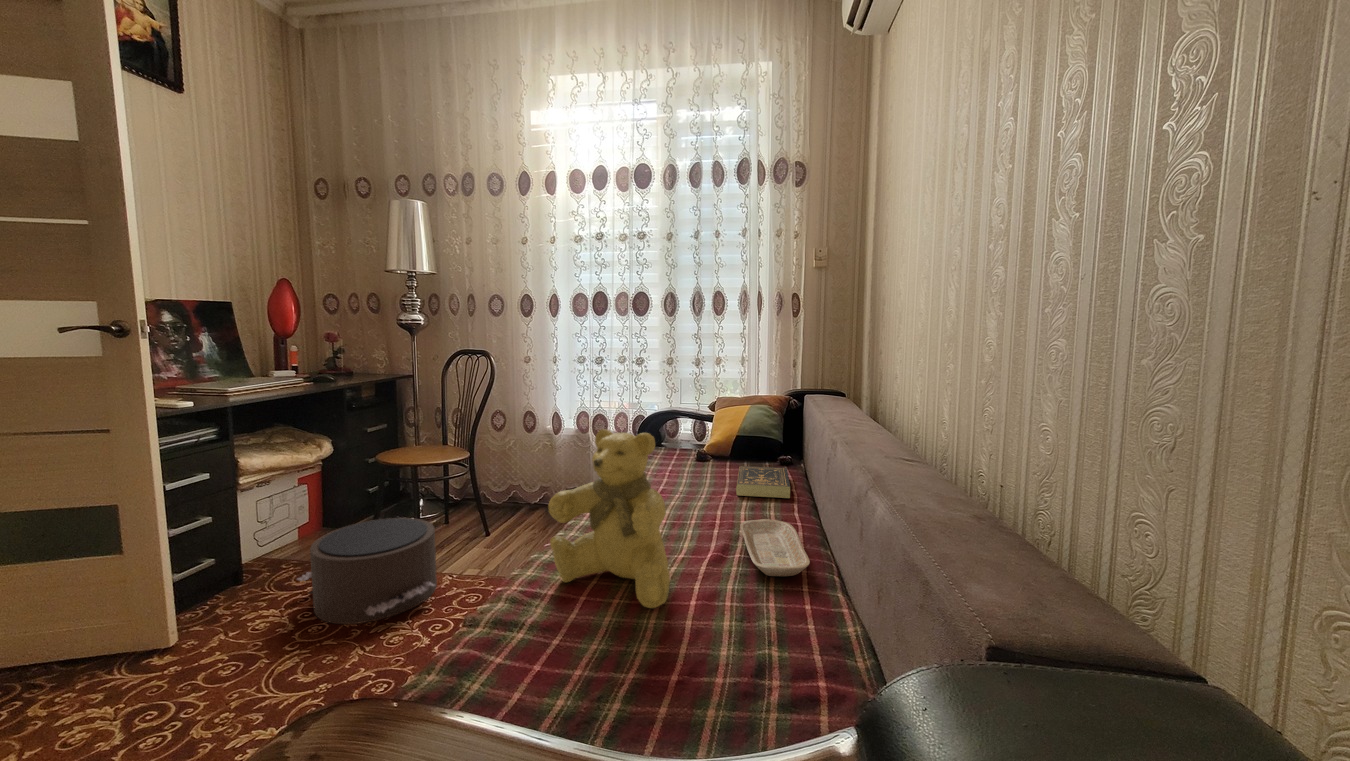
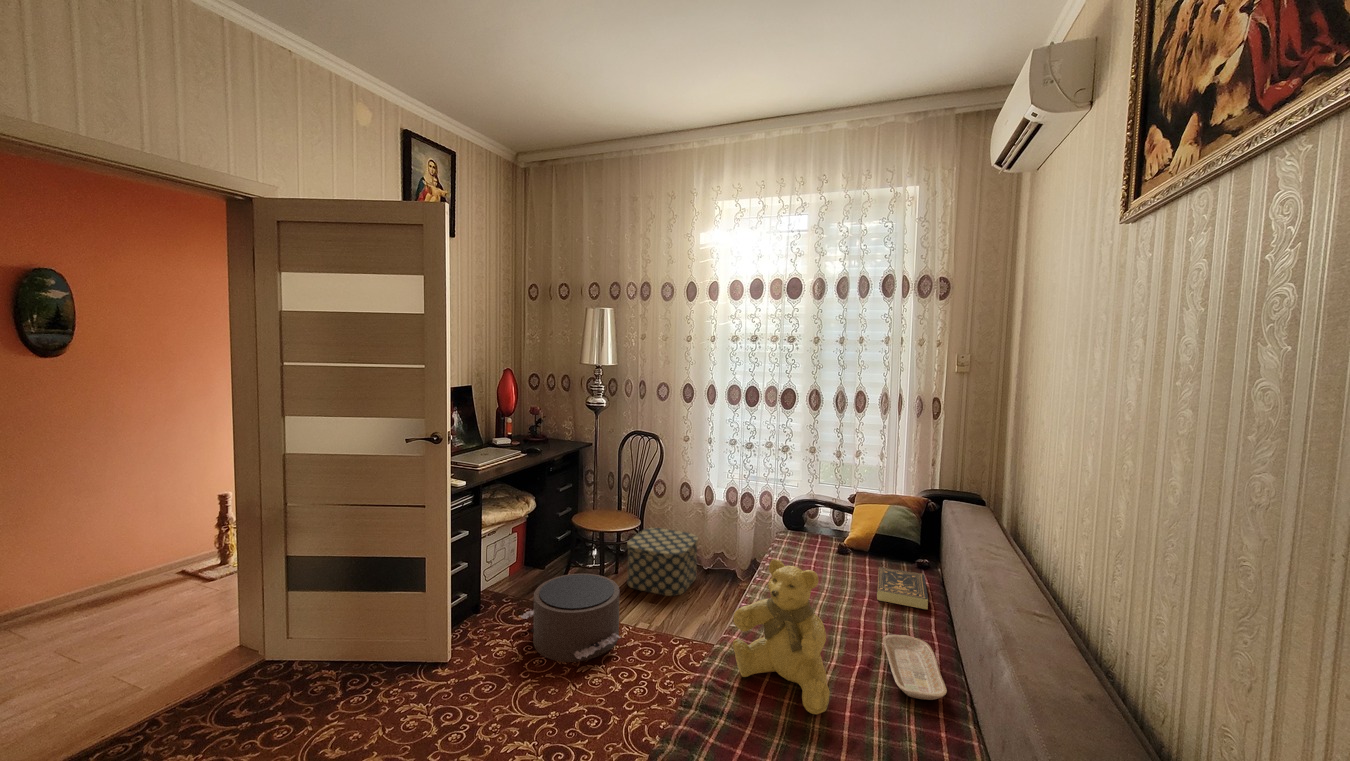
storage box: none [455,468,545,540] -> present [627,528,698,596]

